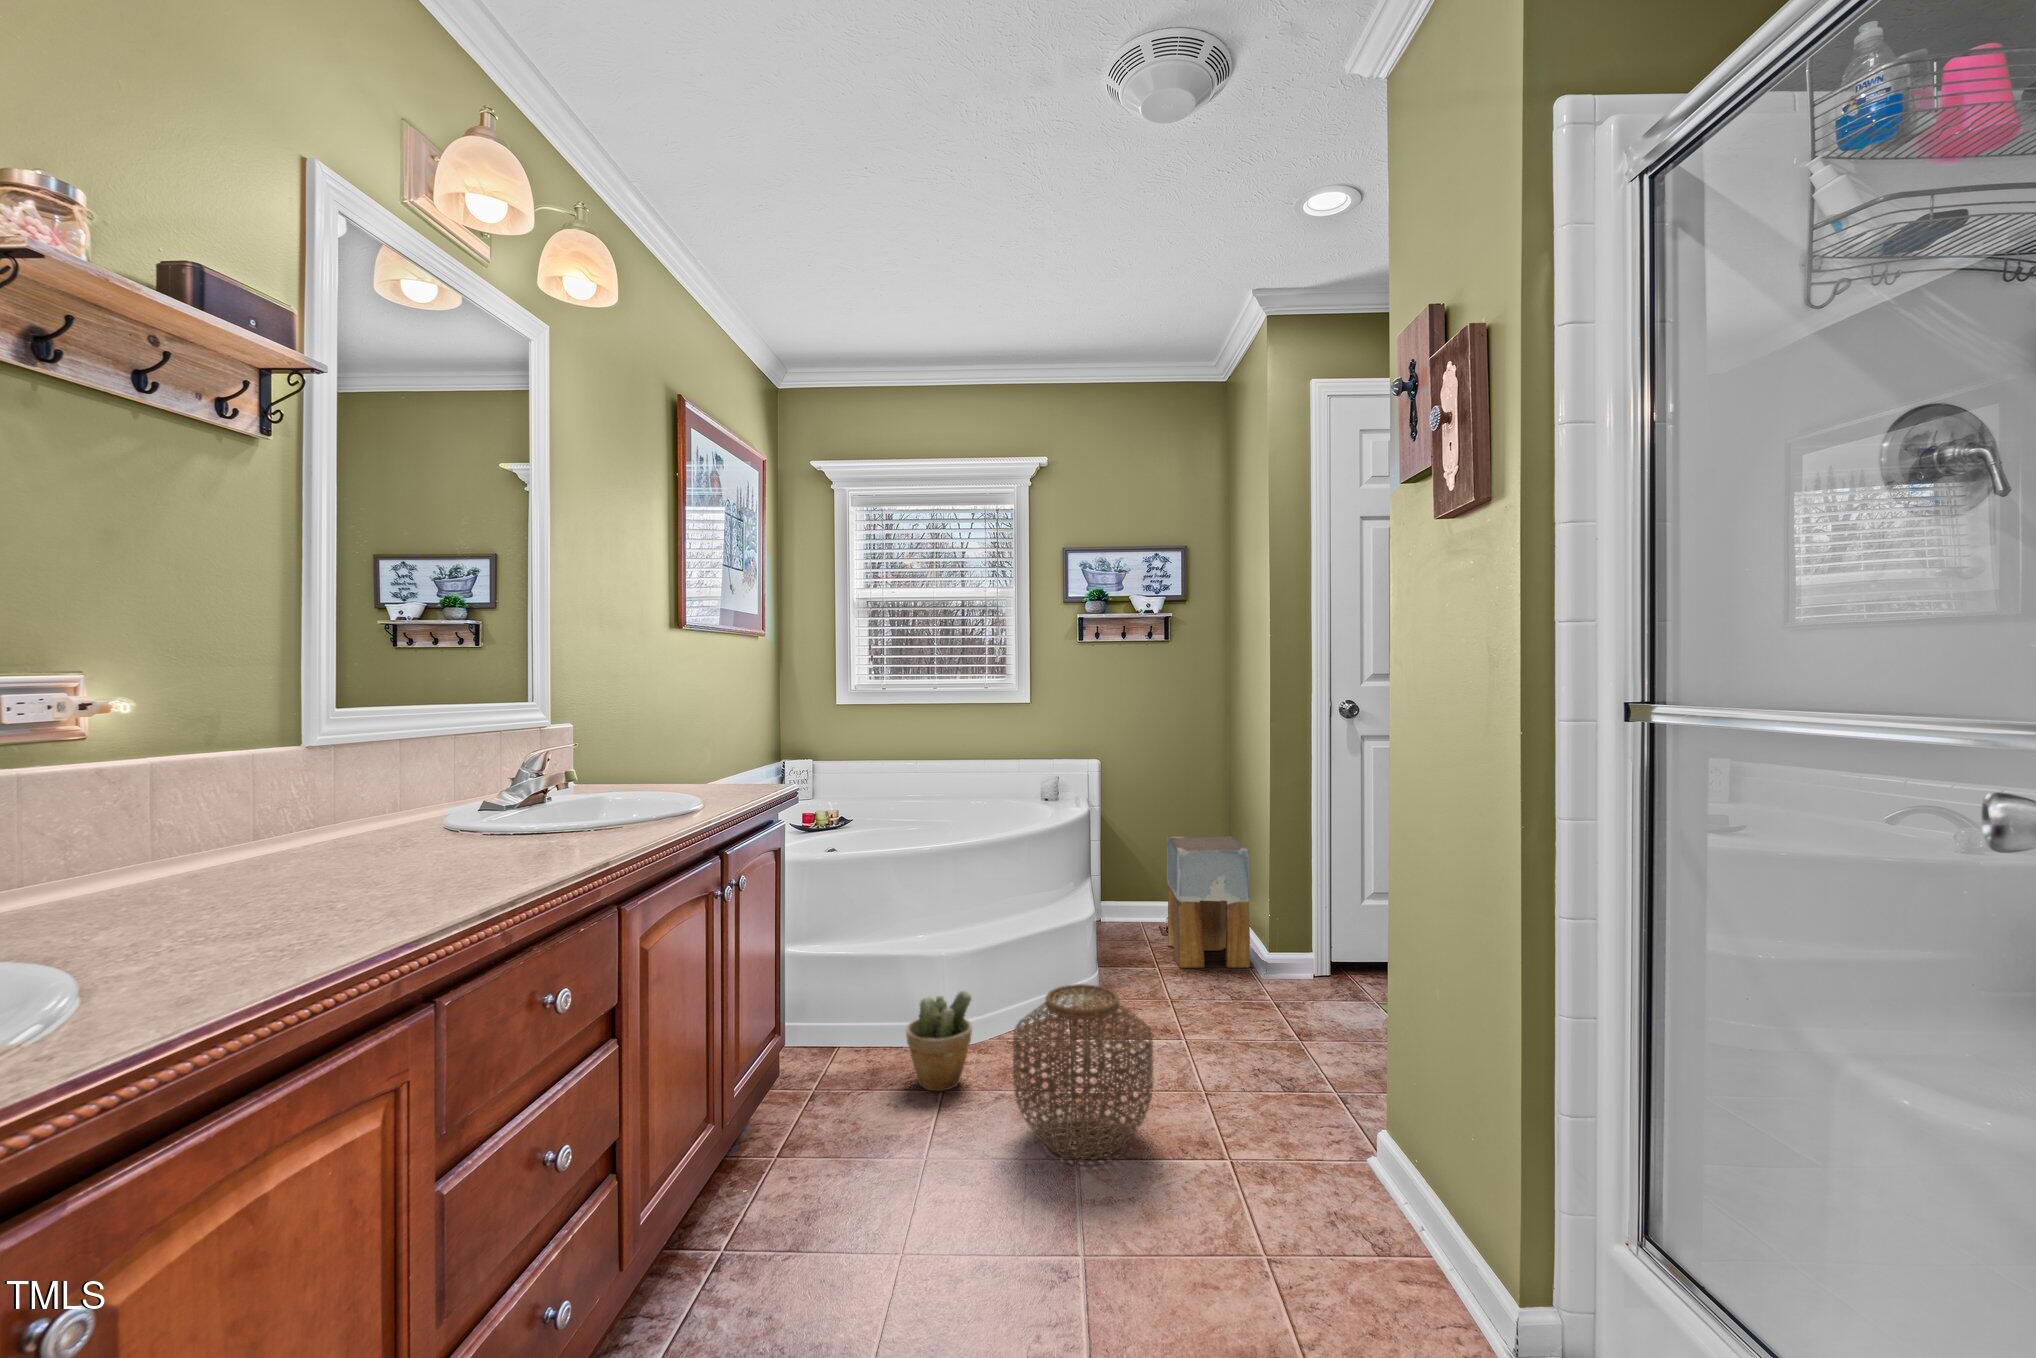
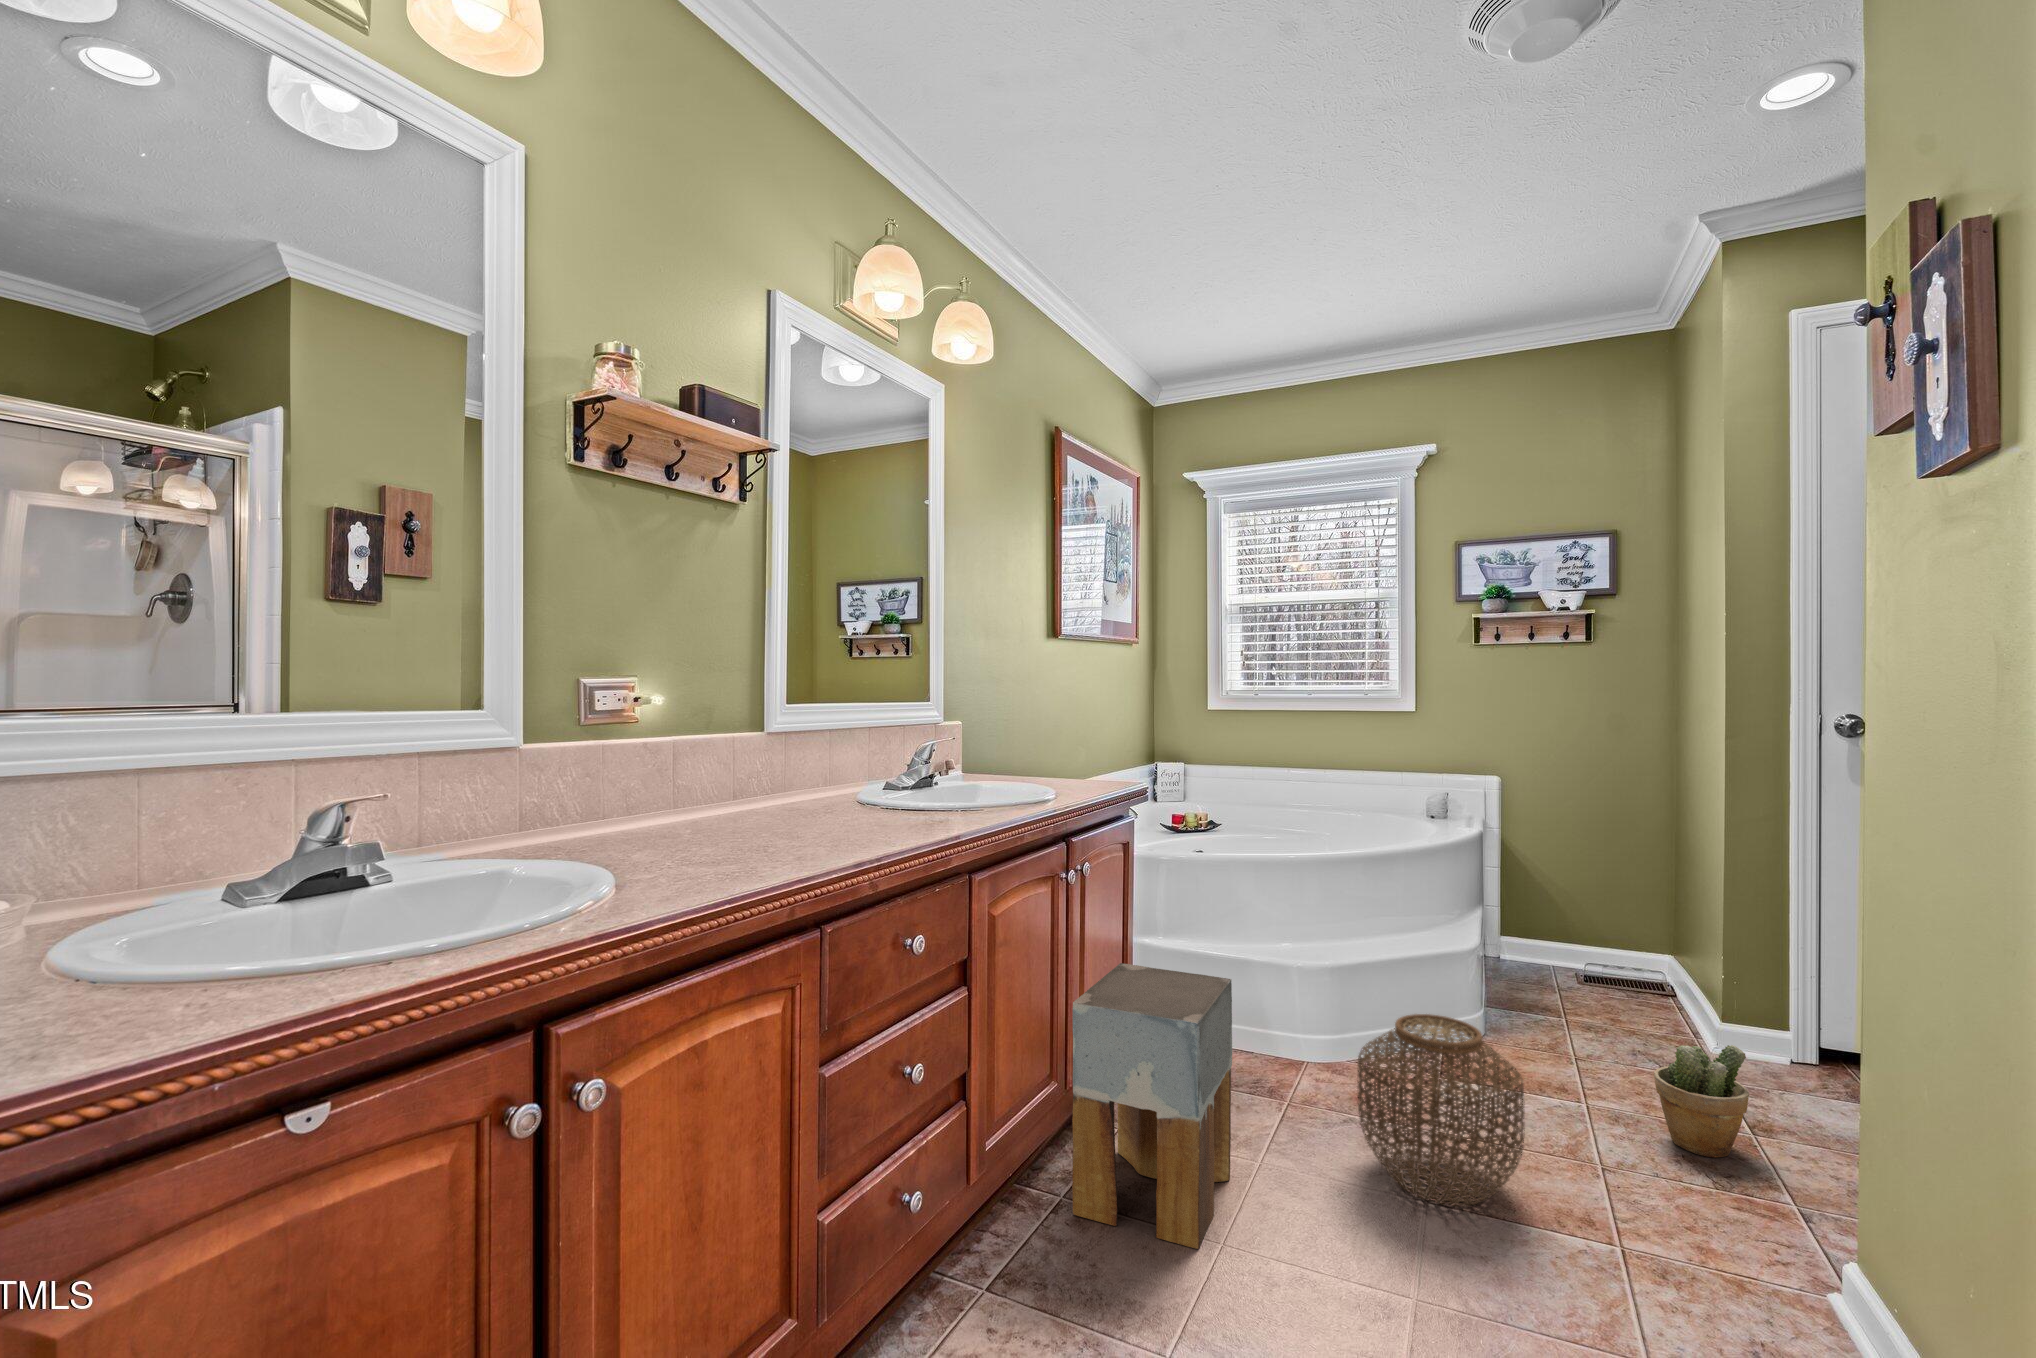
stool: present [1167,836,1250,968] -> present [1072,963,1232,1249]
potted plant: present [906,991,972,1091] -> present [1654,1045,1749,1157]

